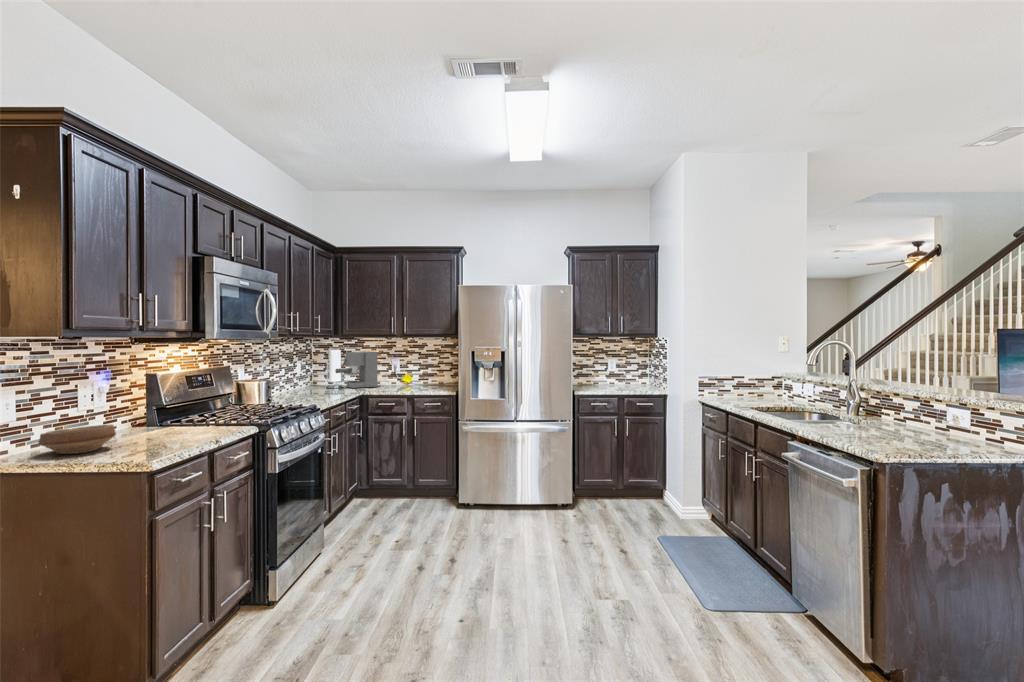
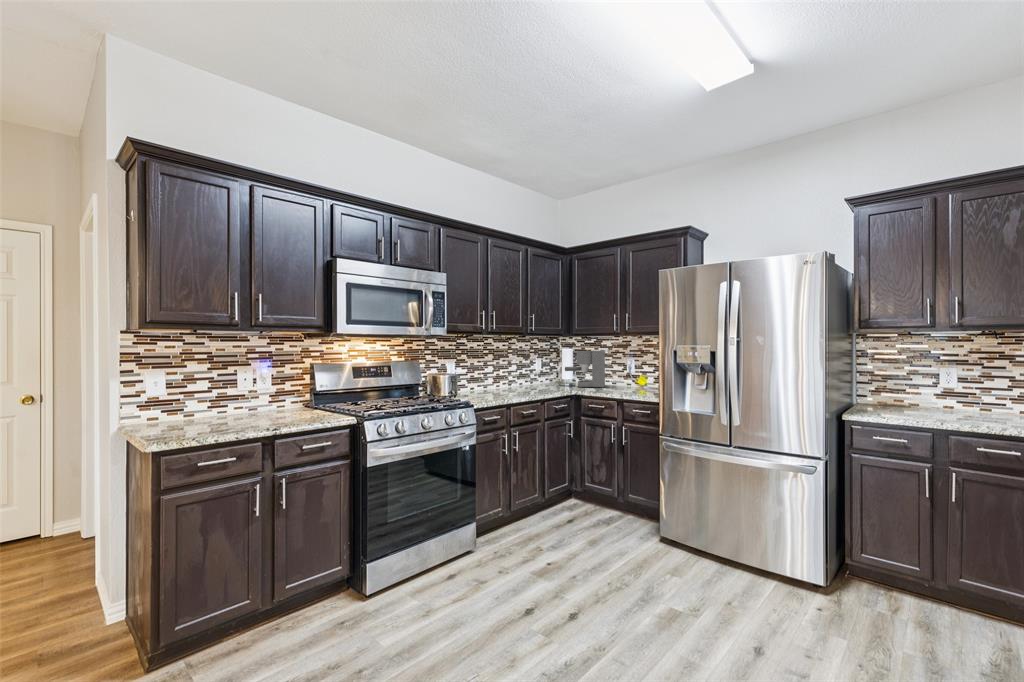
bowl: present [38,424,116,454] -> none [231,397,281,416]

